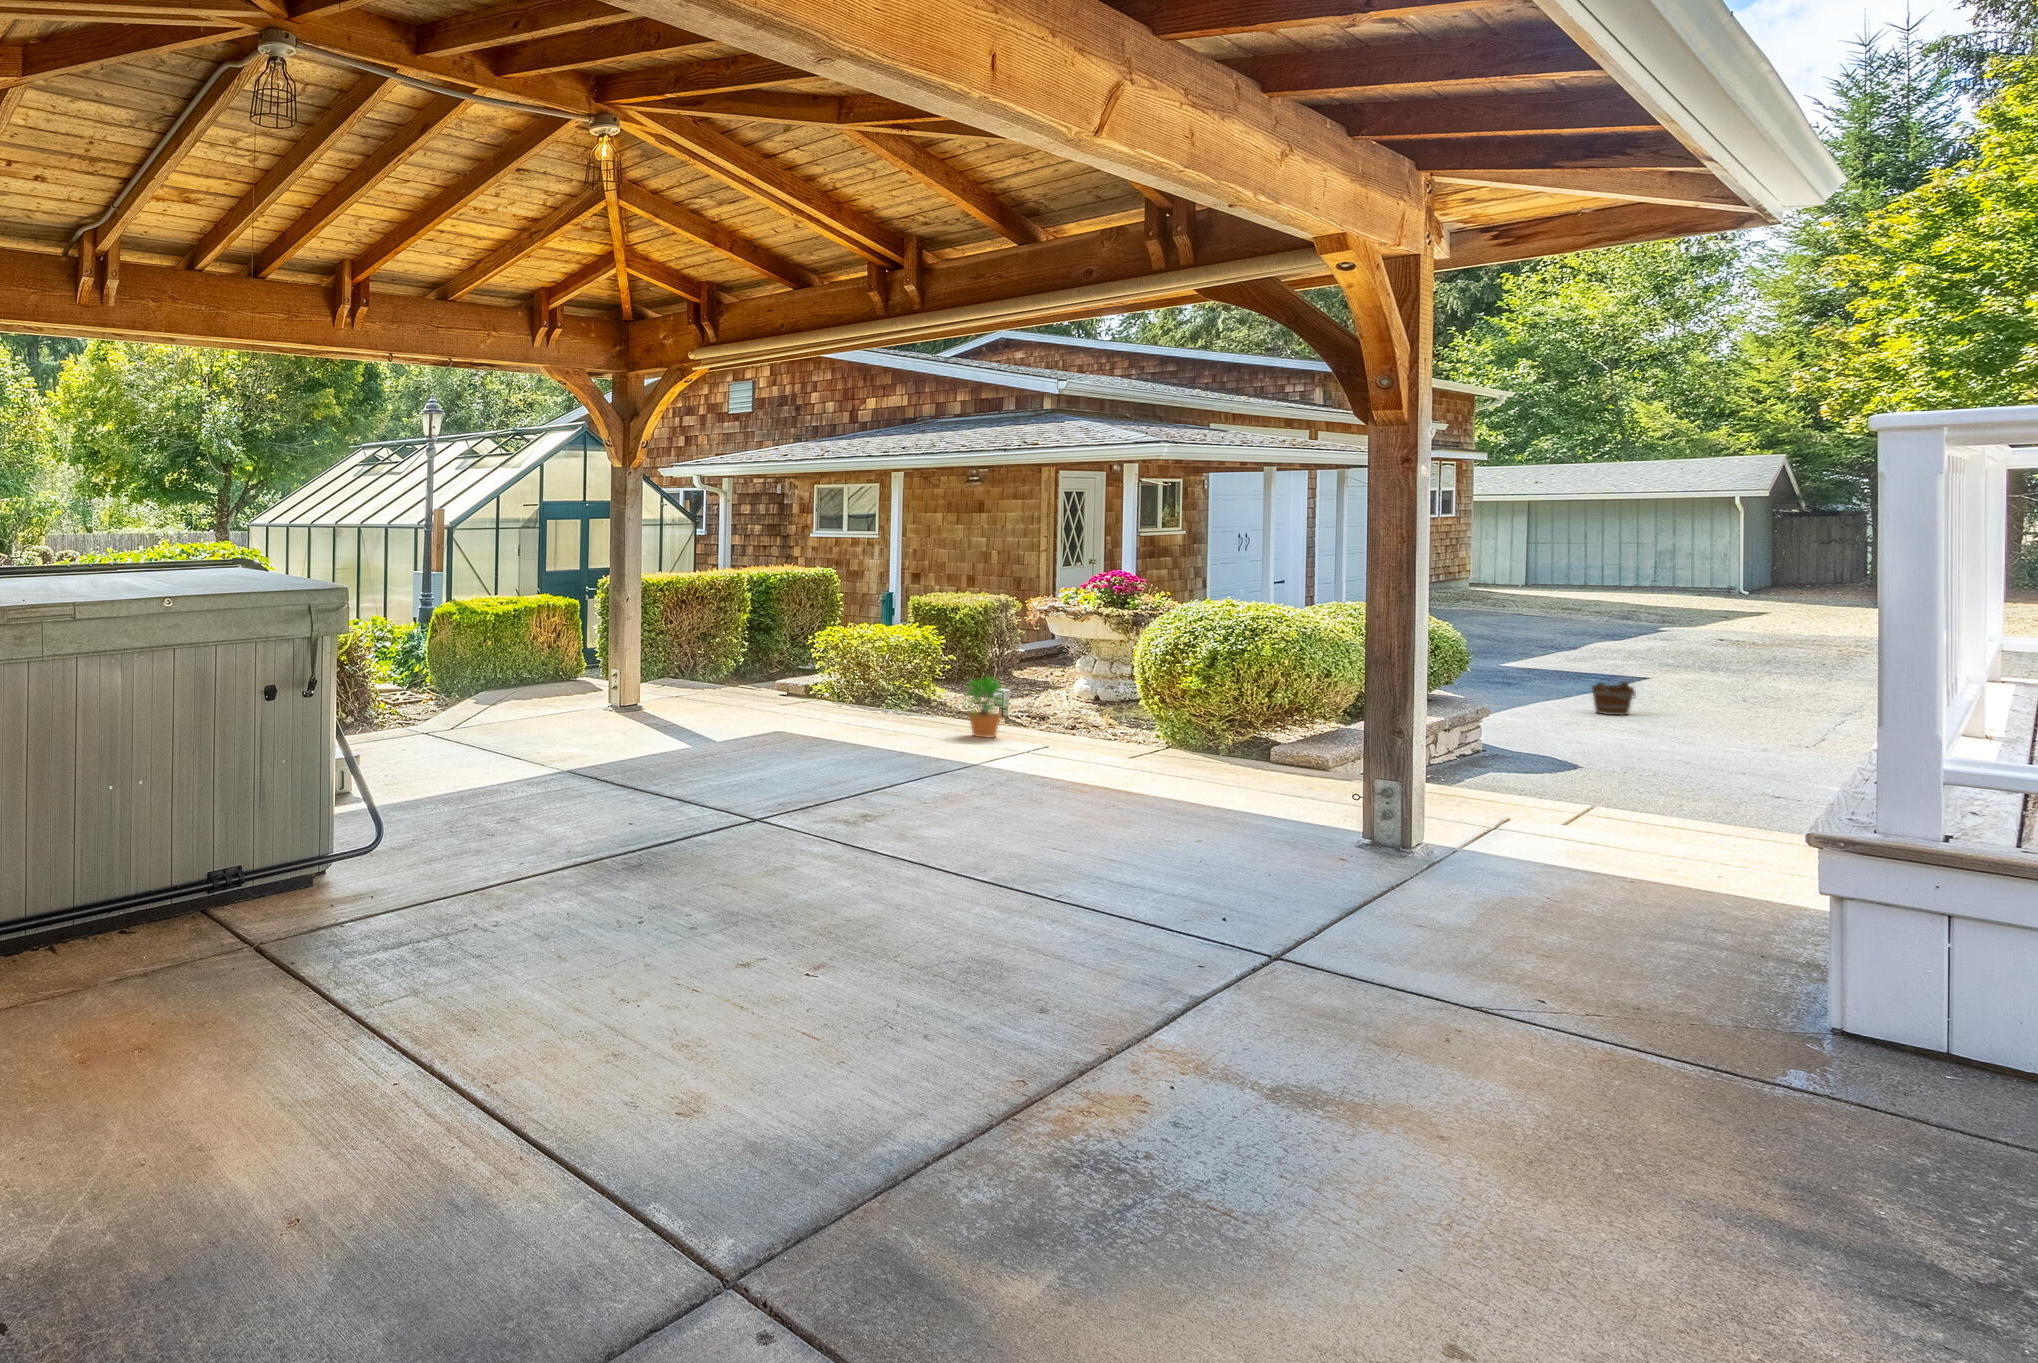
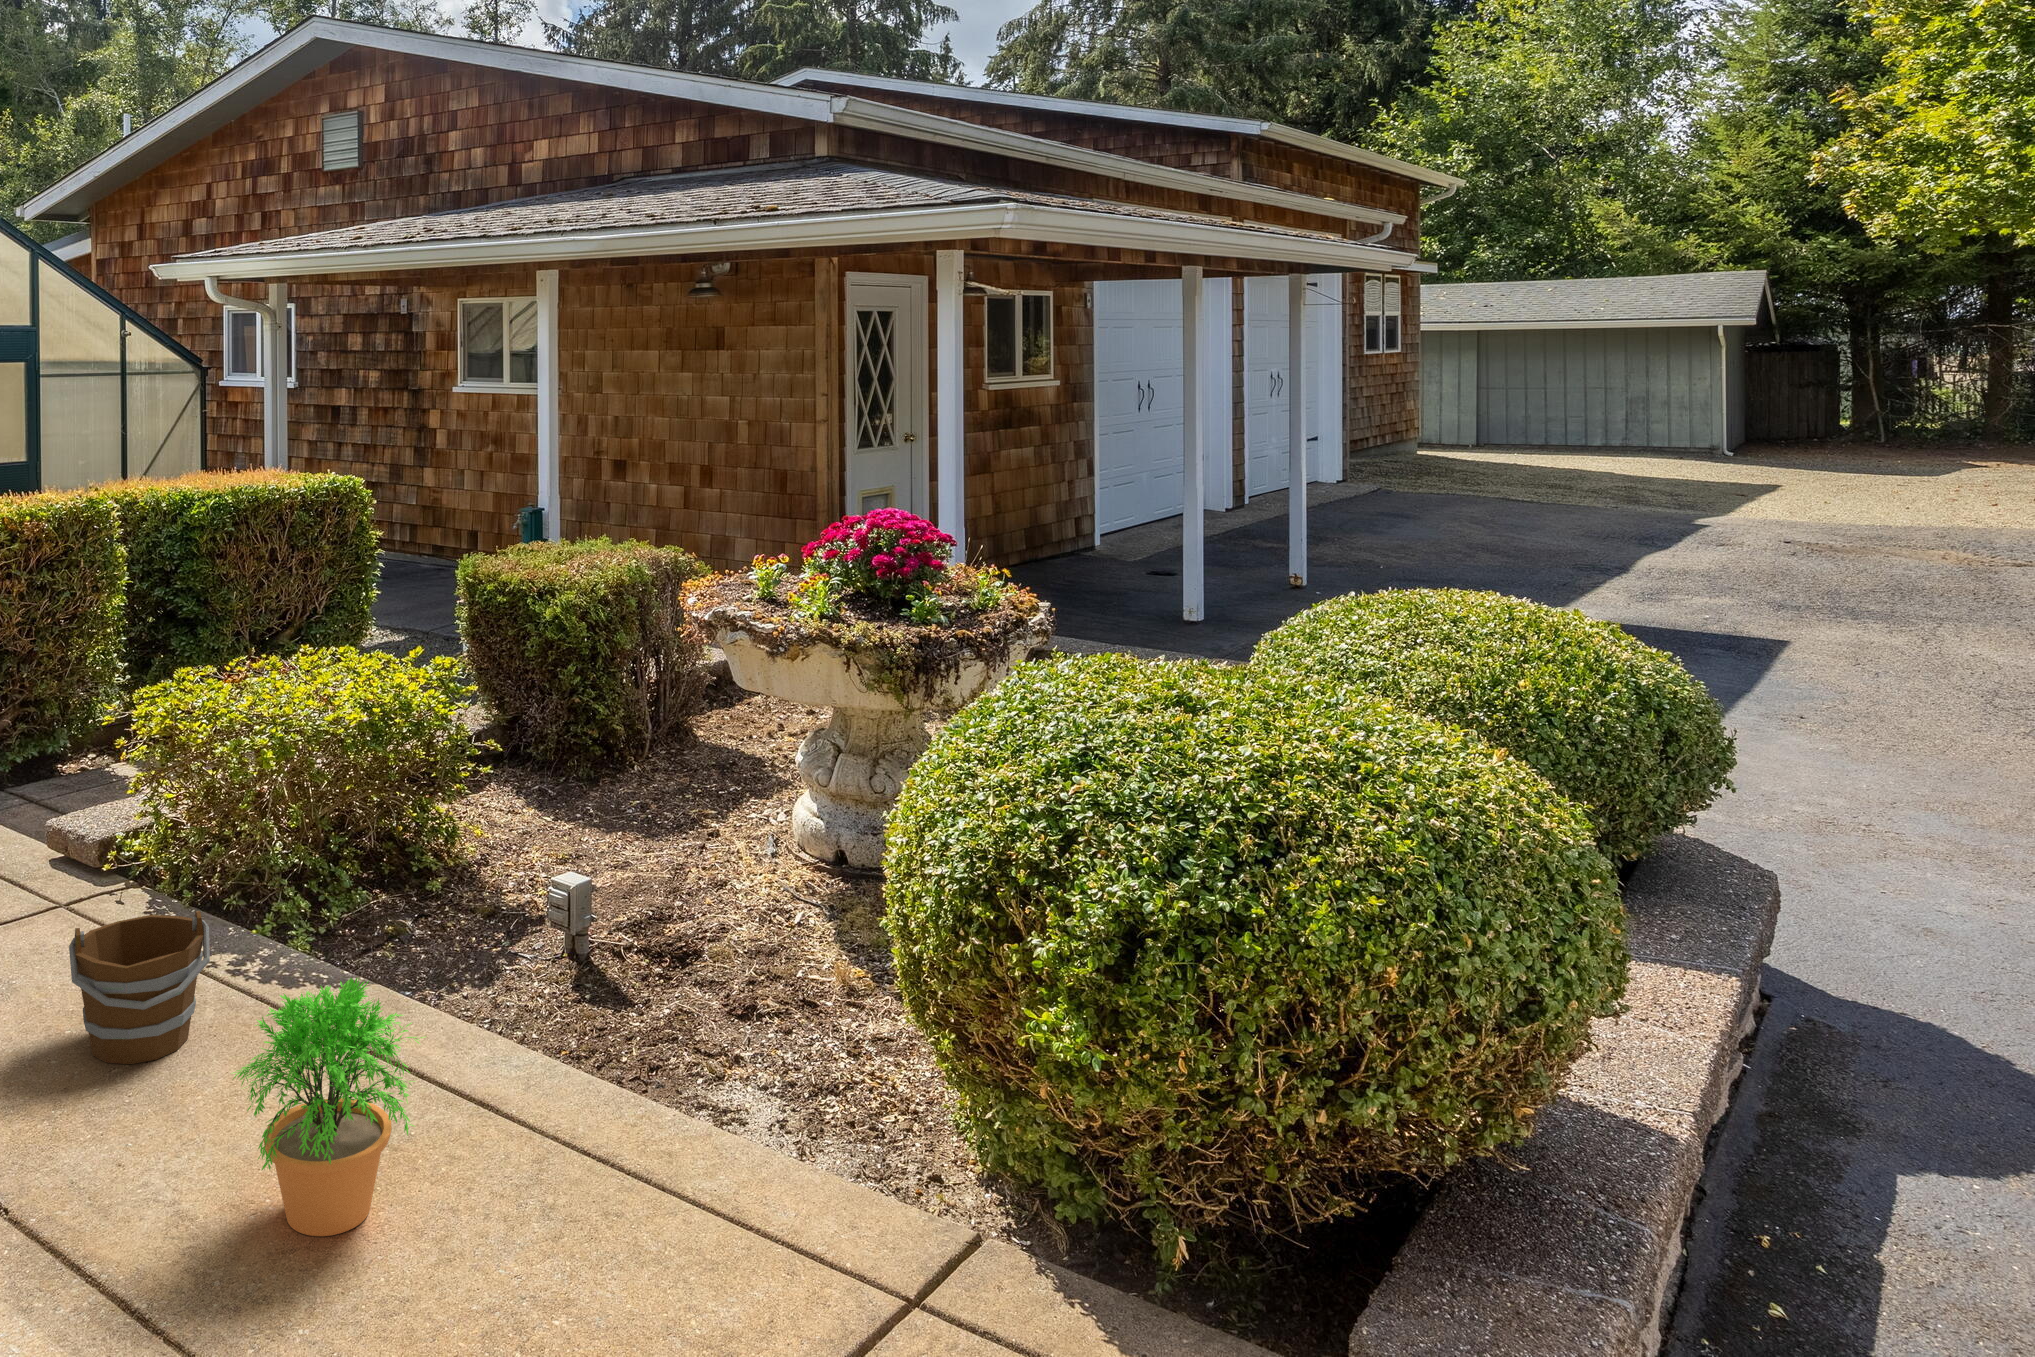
bucket: present [1592,681,1636,715] -> present [69,911,210,1064]

